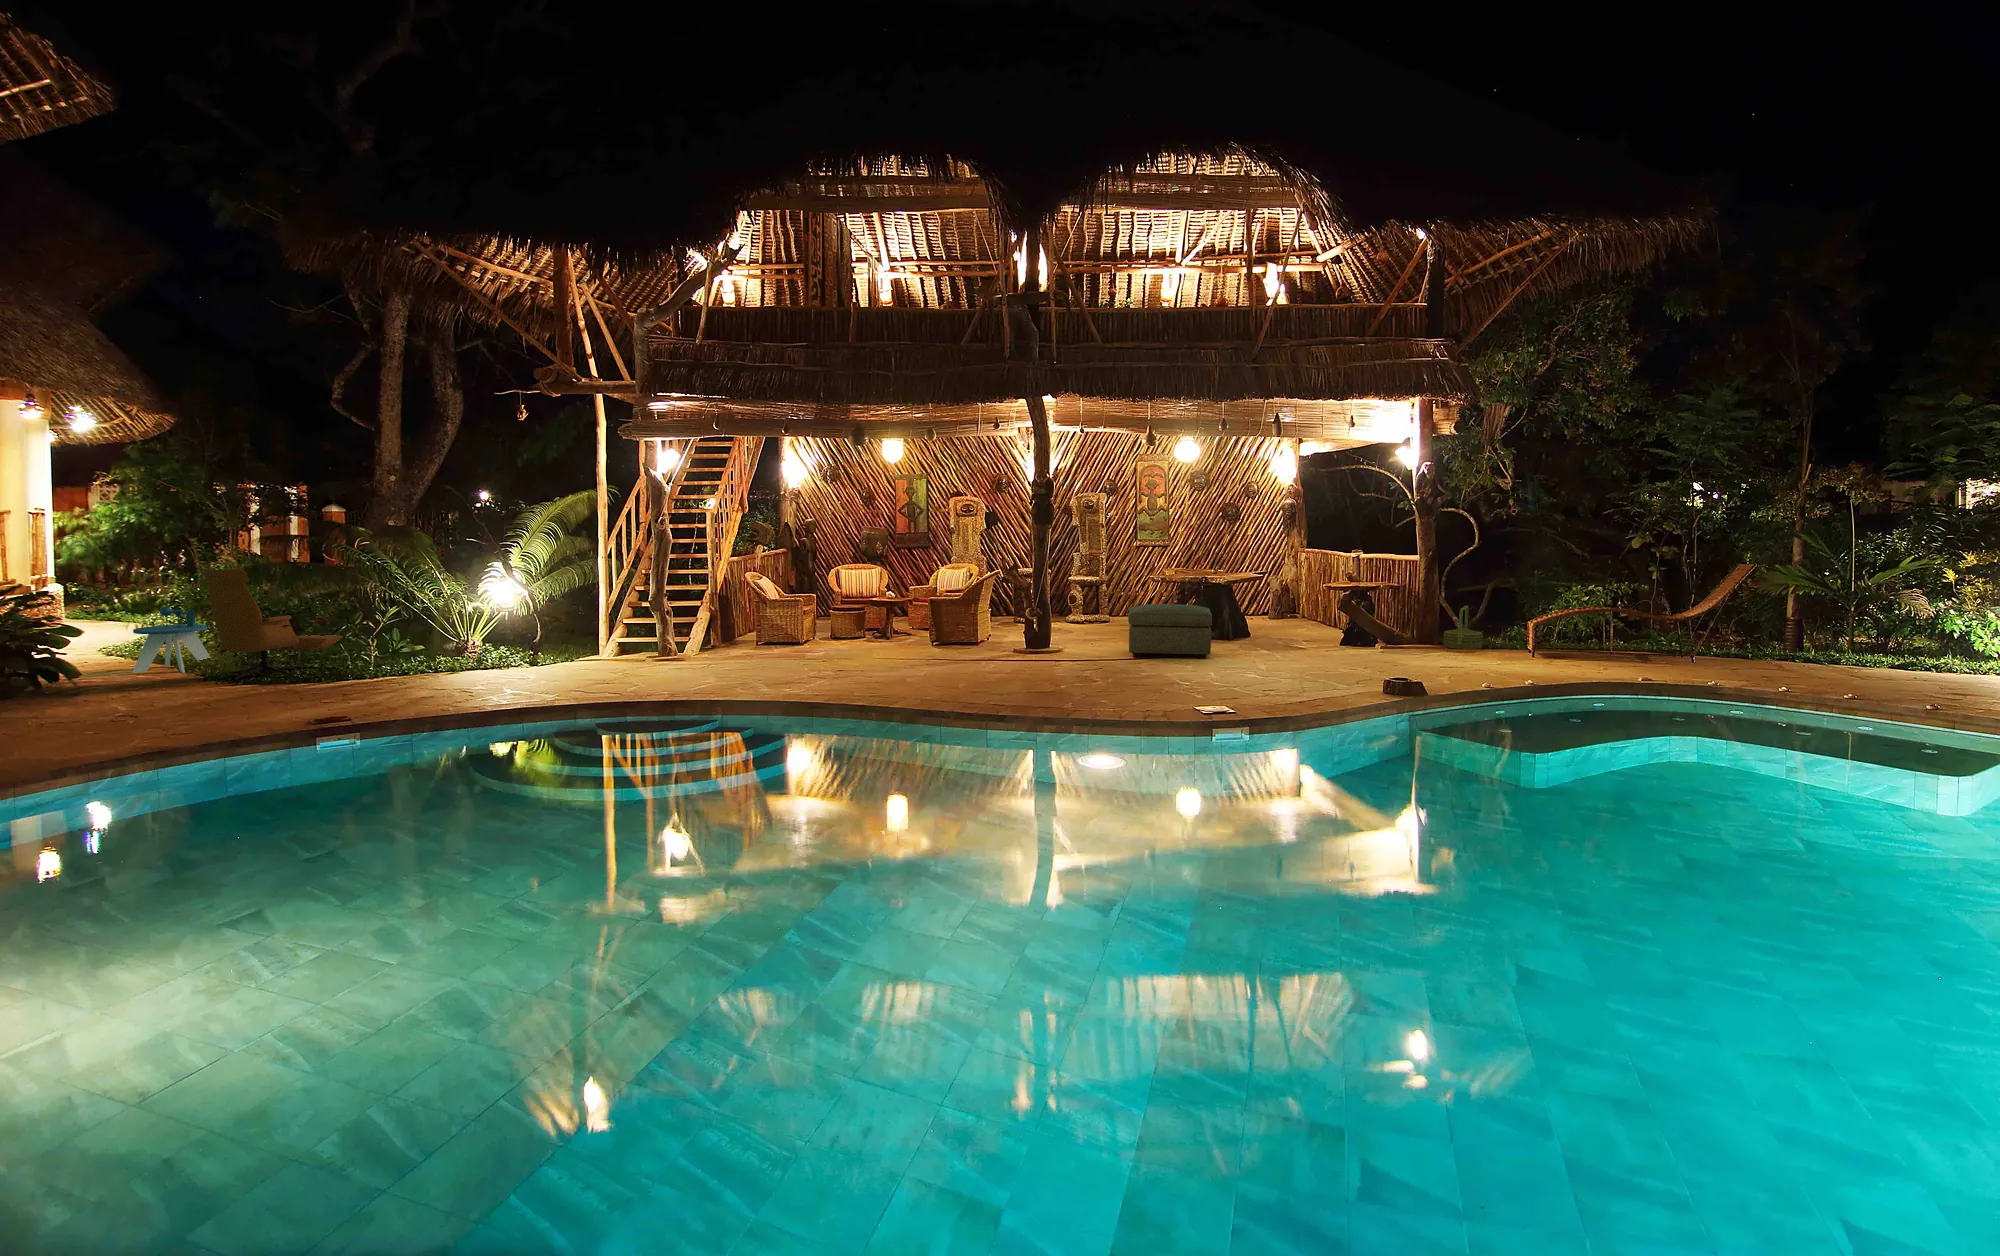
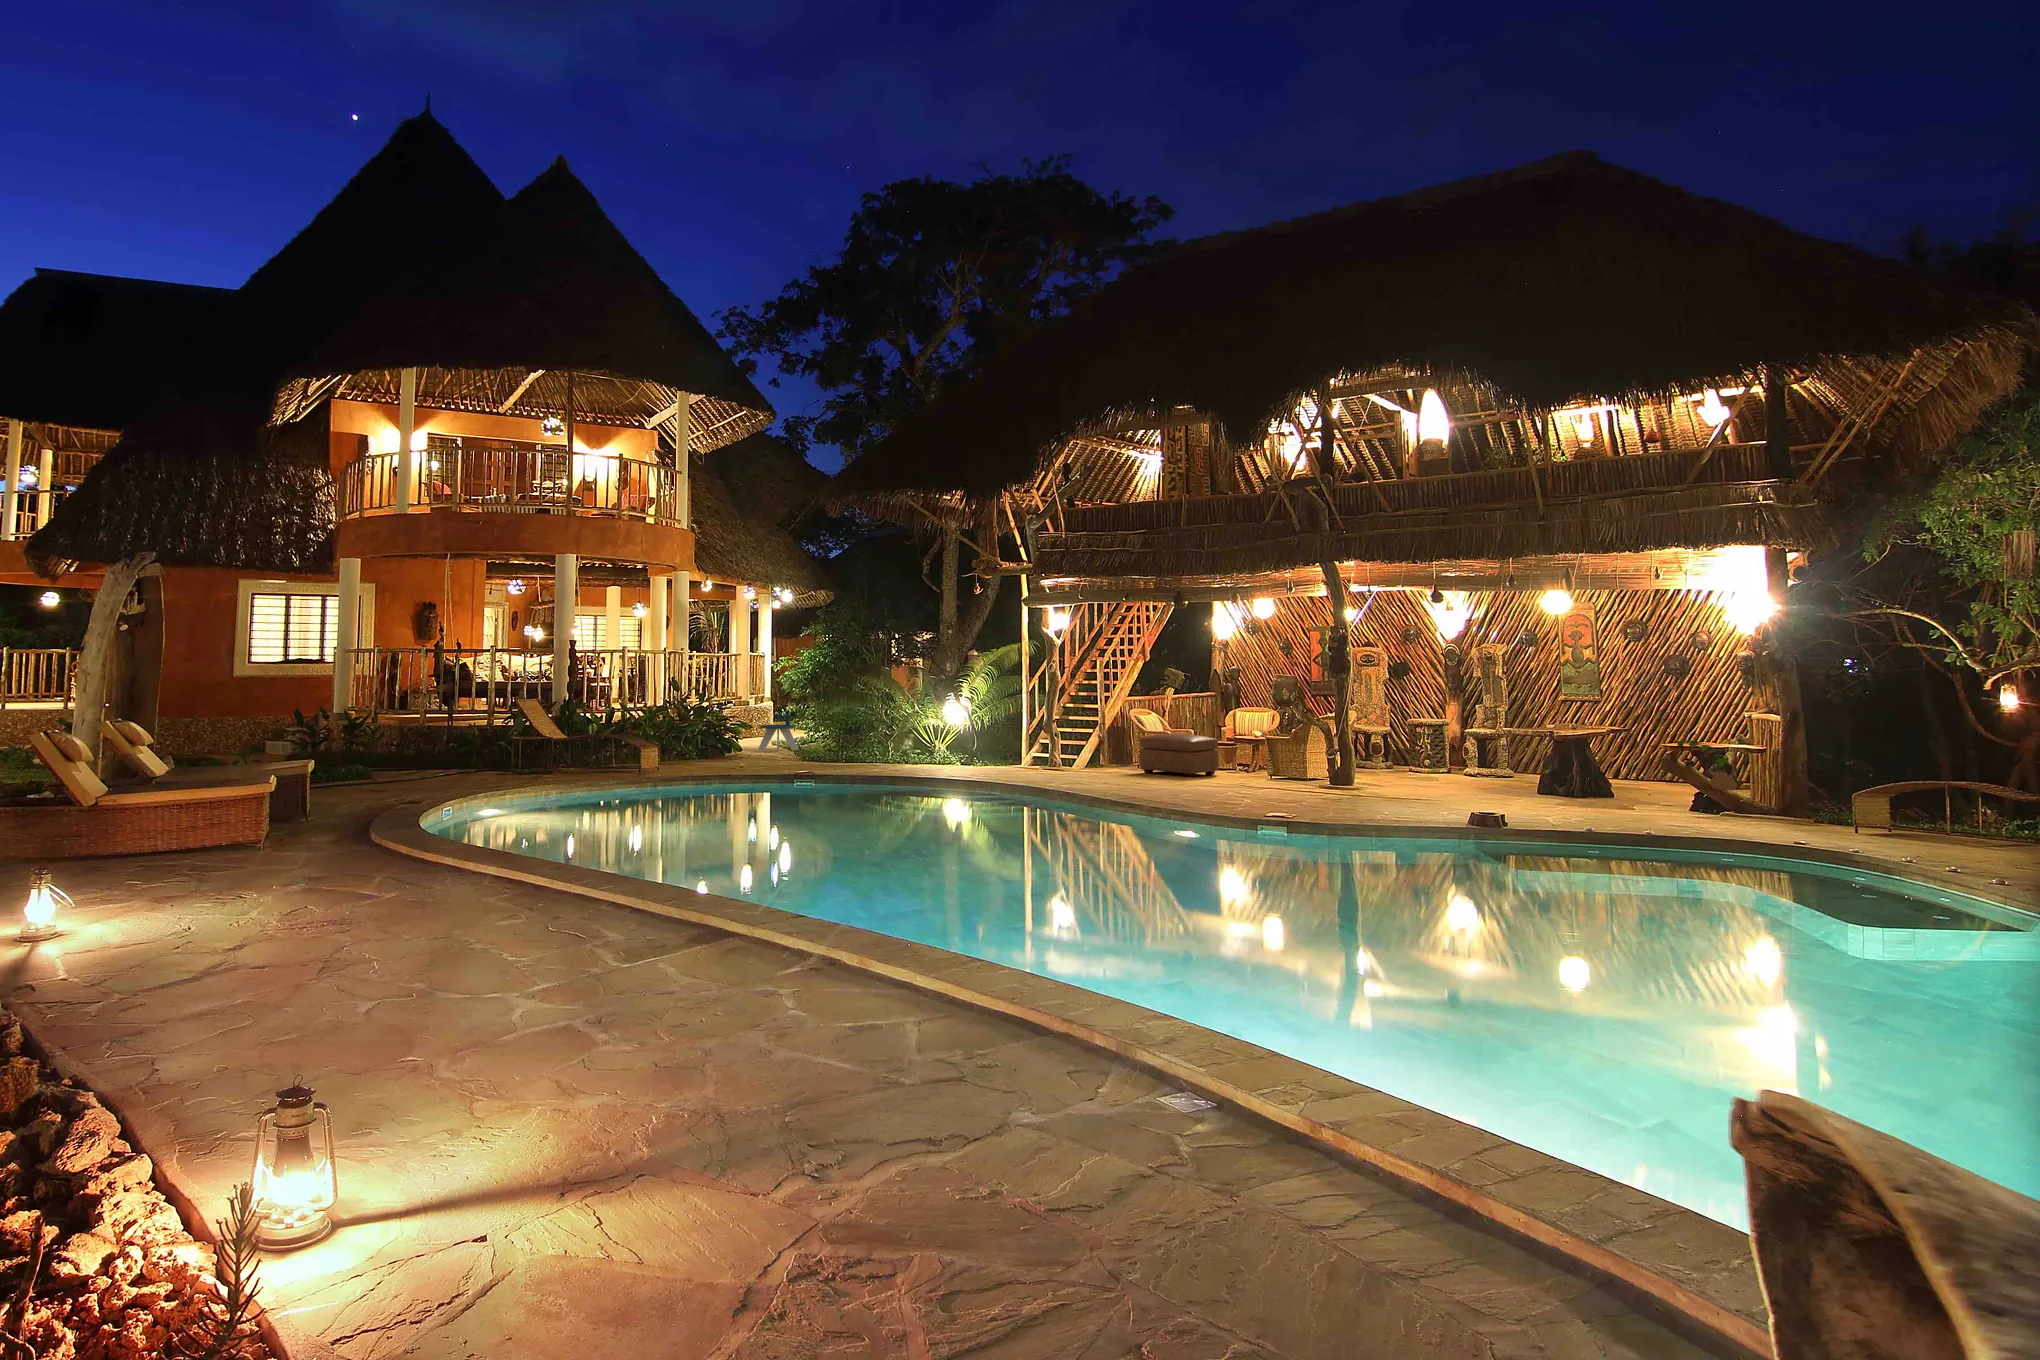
lounge chair: present [203,568,342,680] -> none [782,690,858,757]
potted plant: none [1287,583,1335,627] -> present [1677,740,1737,790]
ottoman: present [1128,604,1212,659] -> present [1139,734,1219,777]
woven basket: present [1443,606,1483,649] -> none [1768,768,1819,815]

